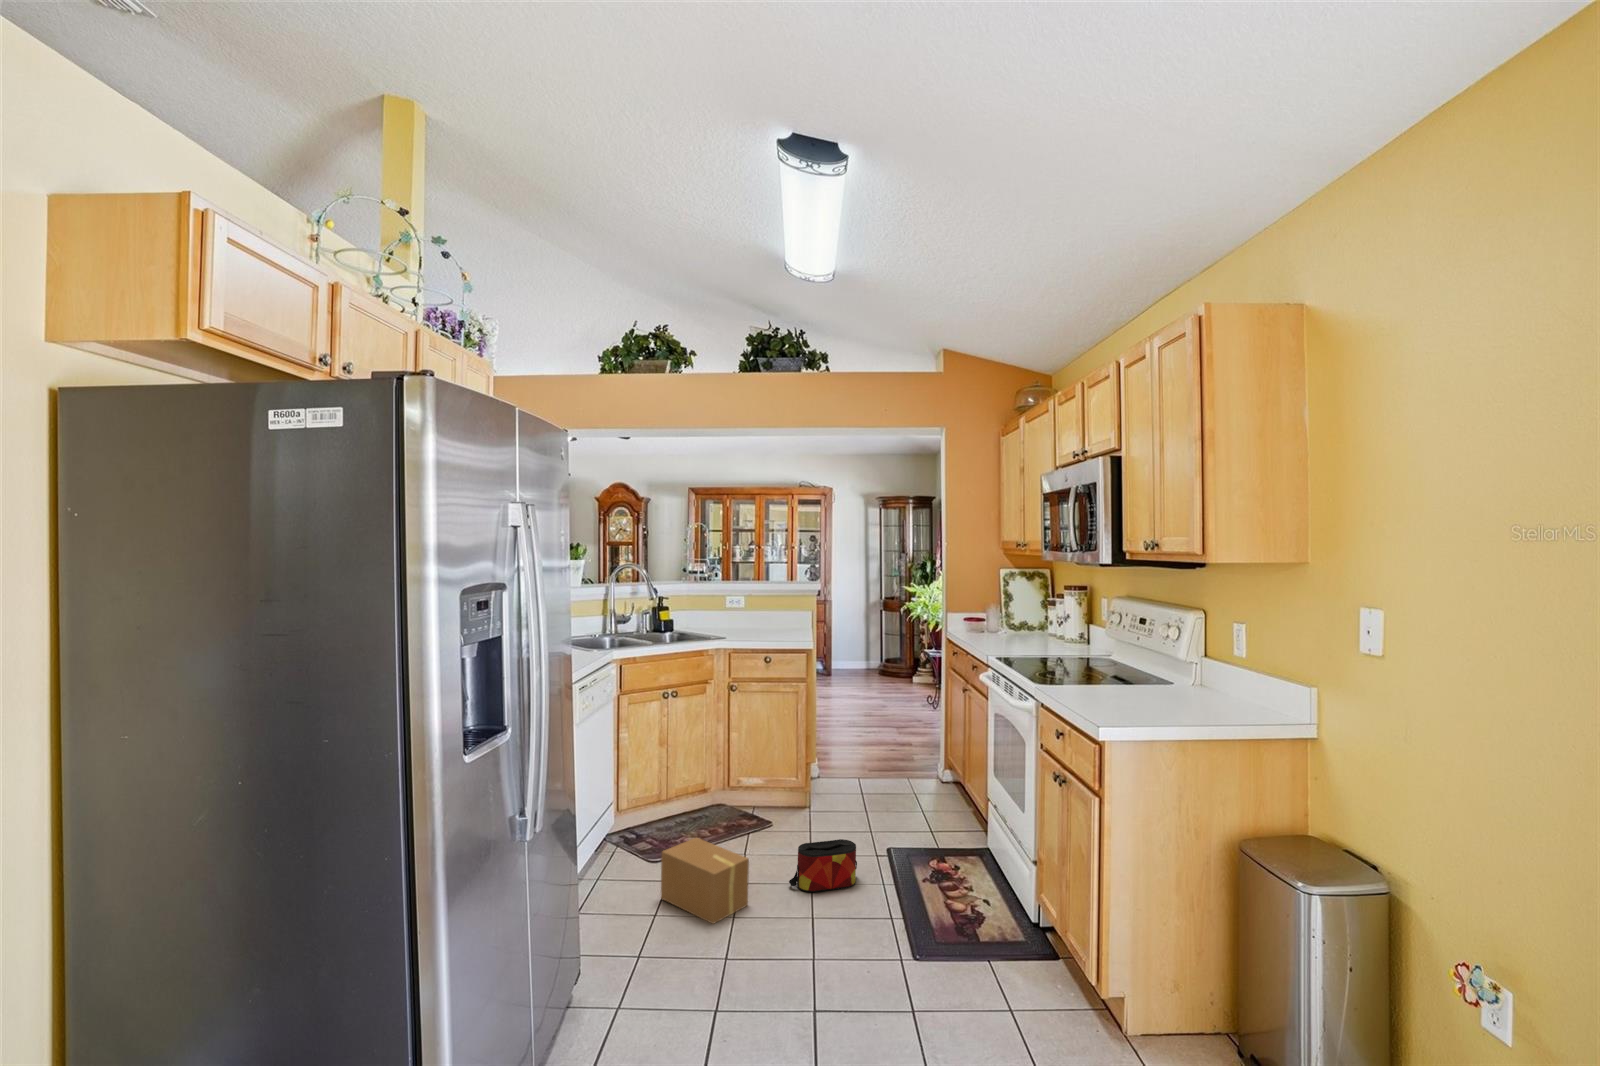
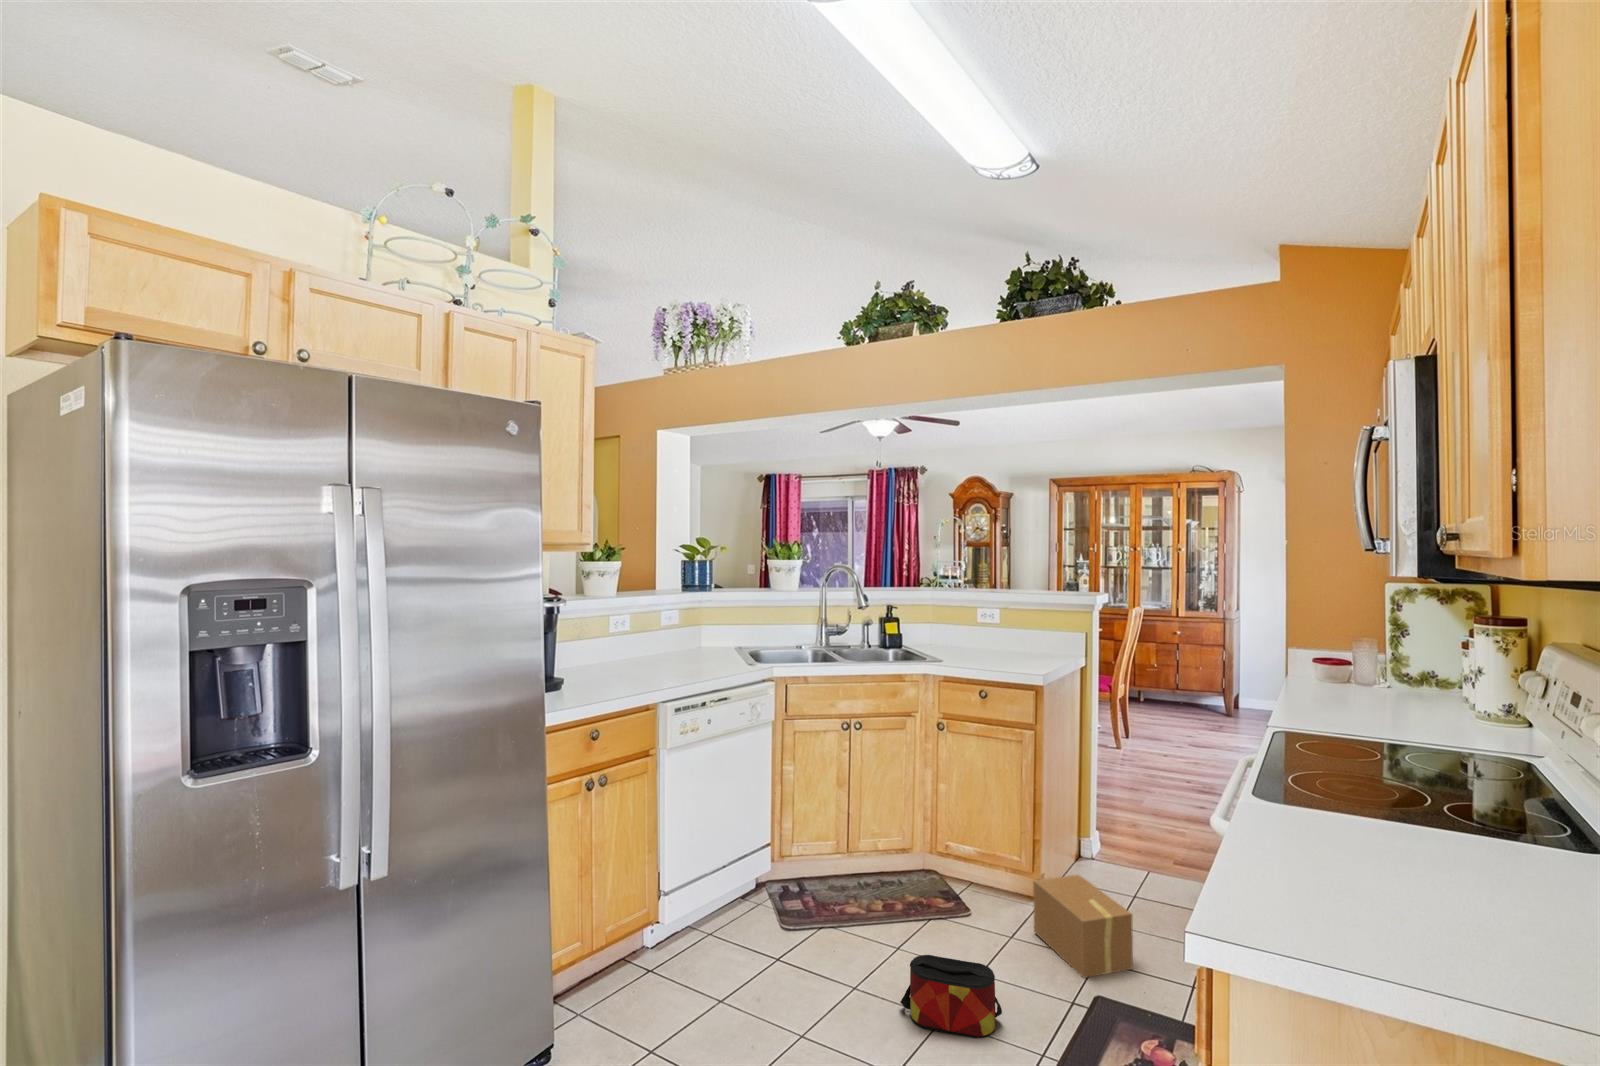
cardboard box: present [661,838,749,924] -> present [1033,875,1133,978]

